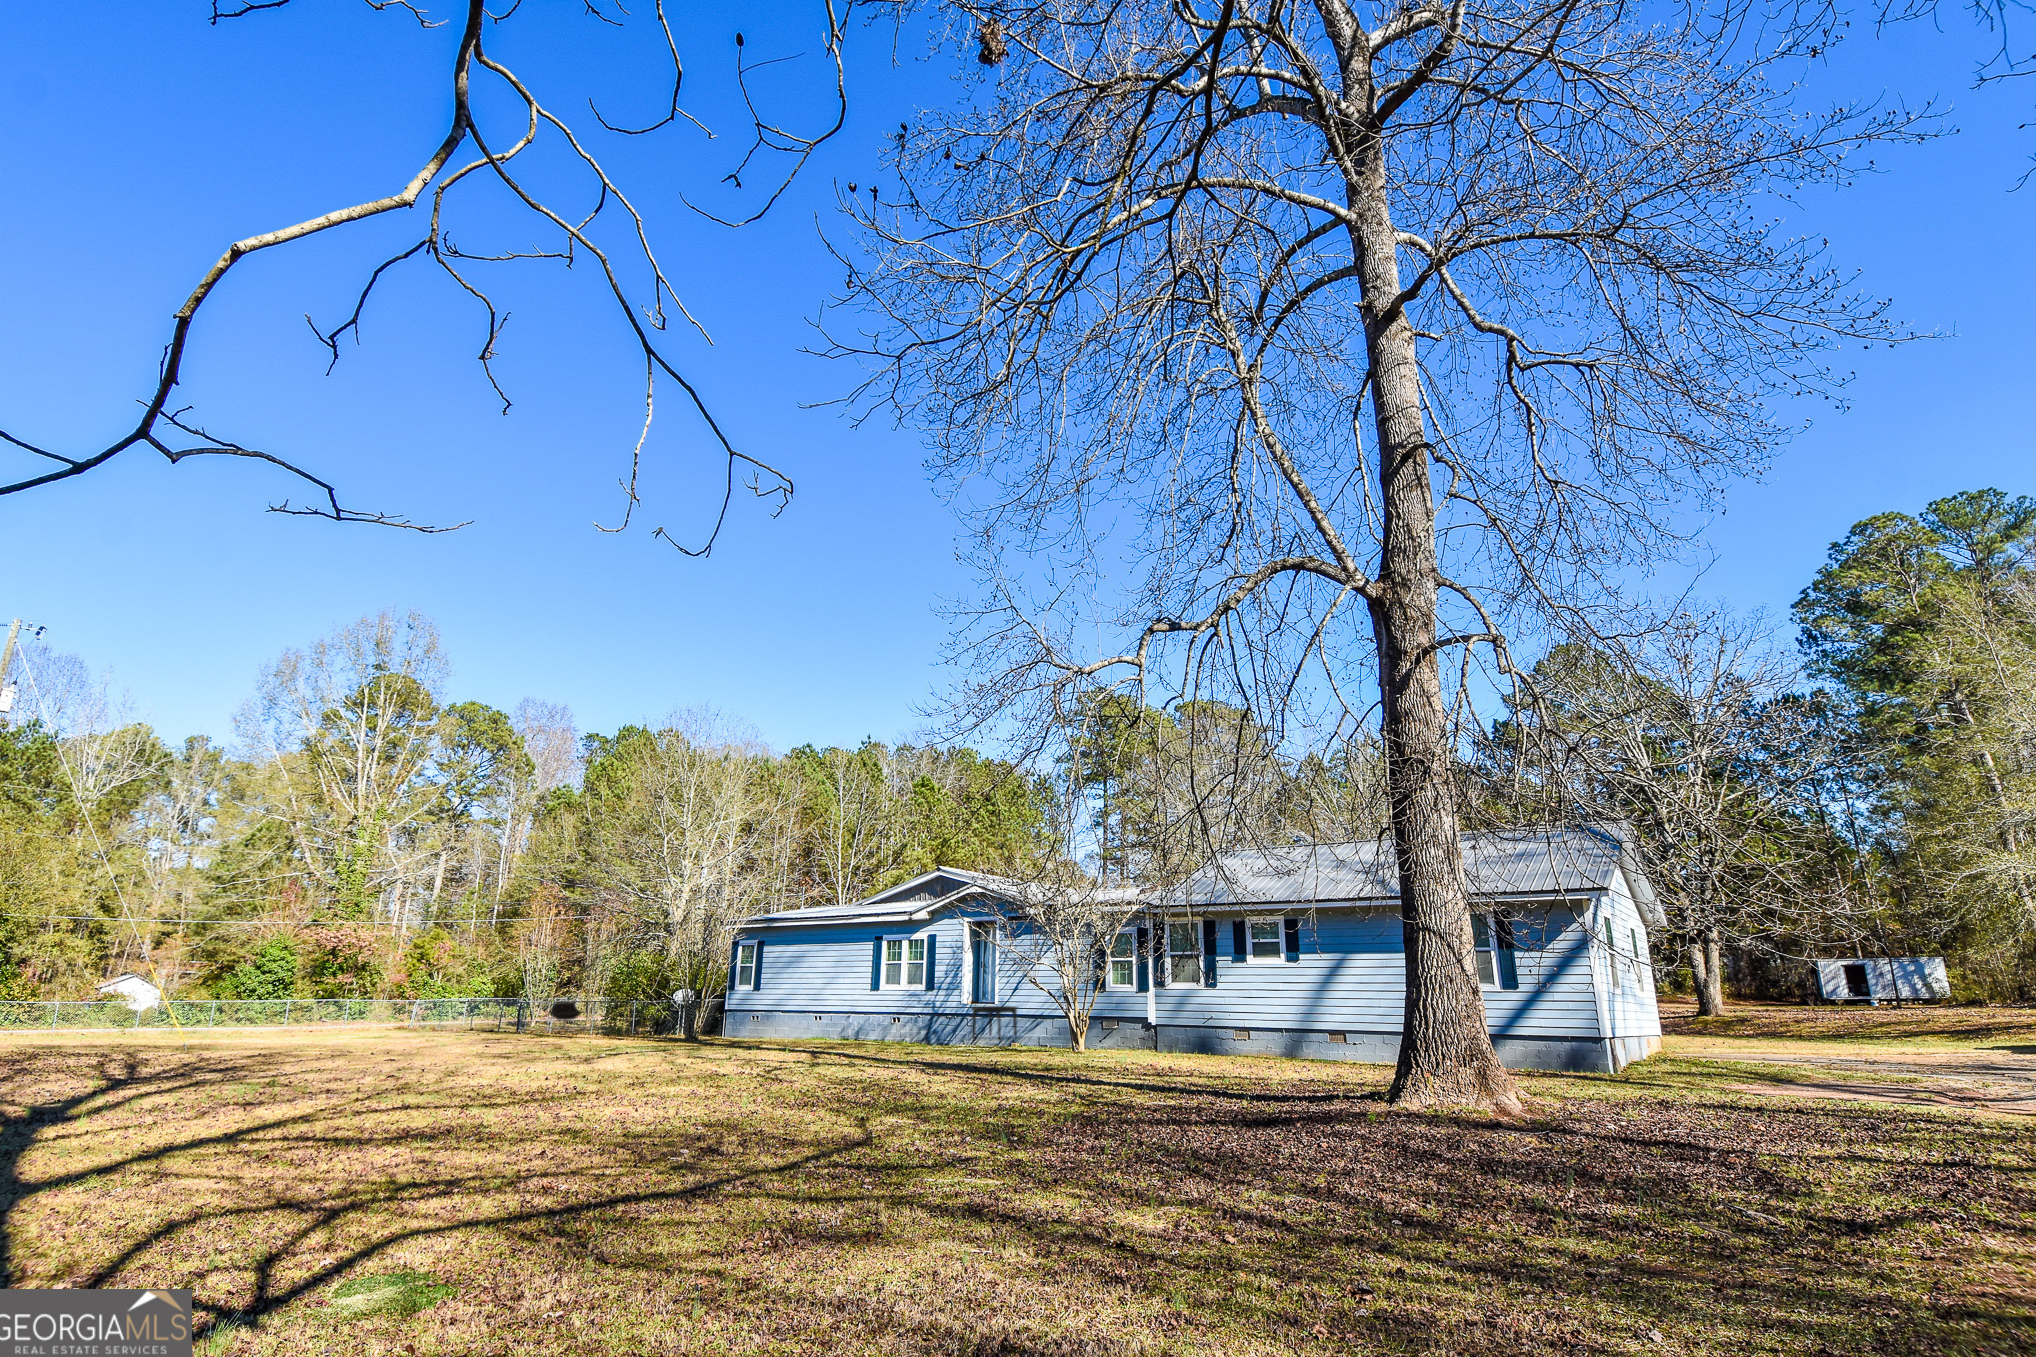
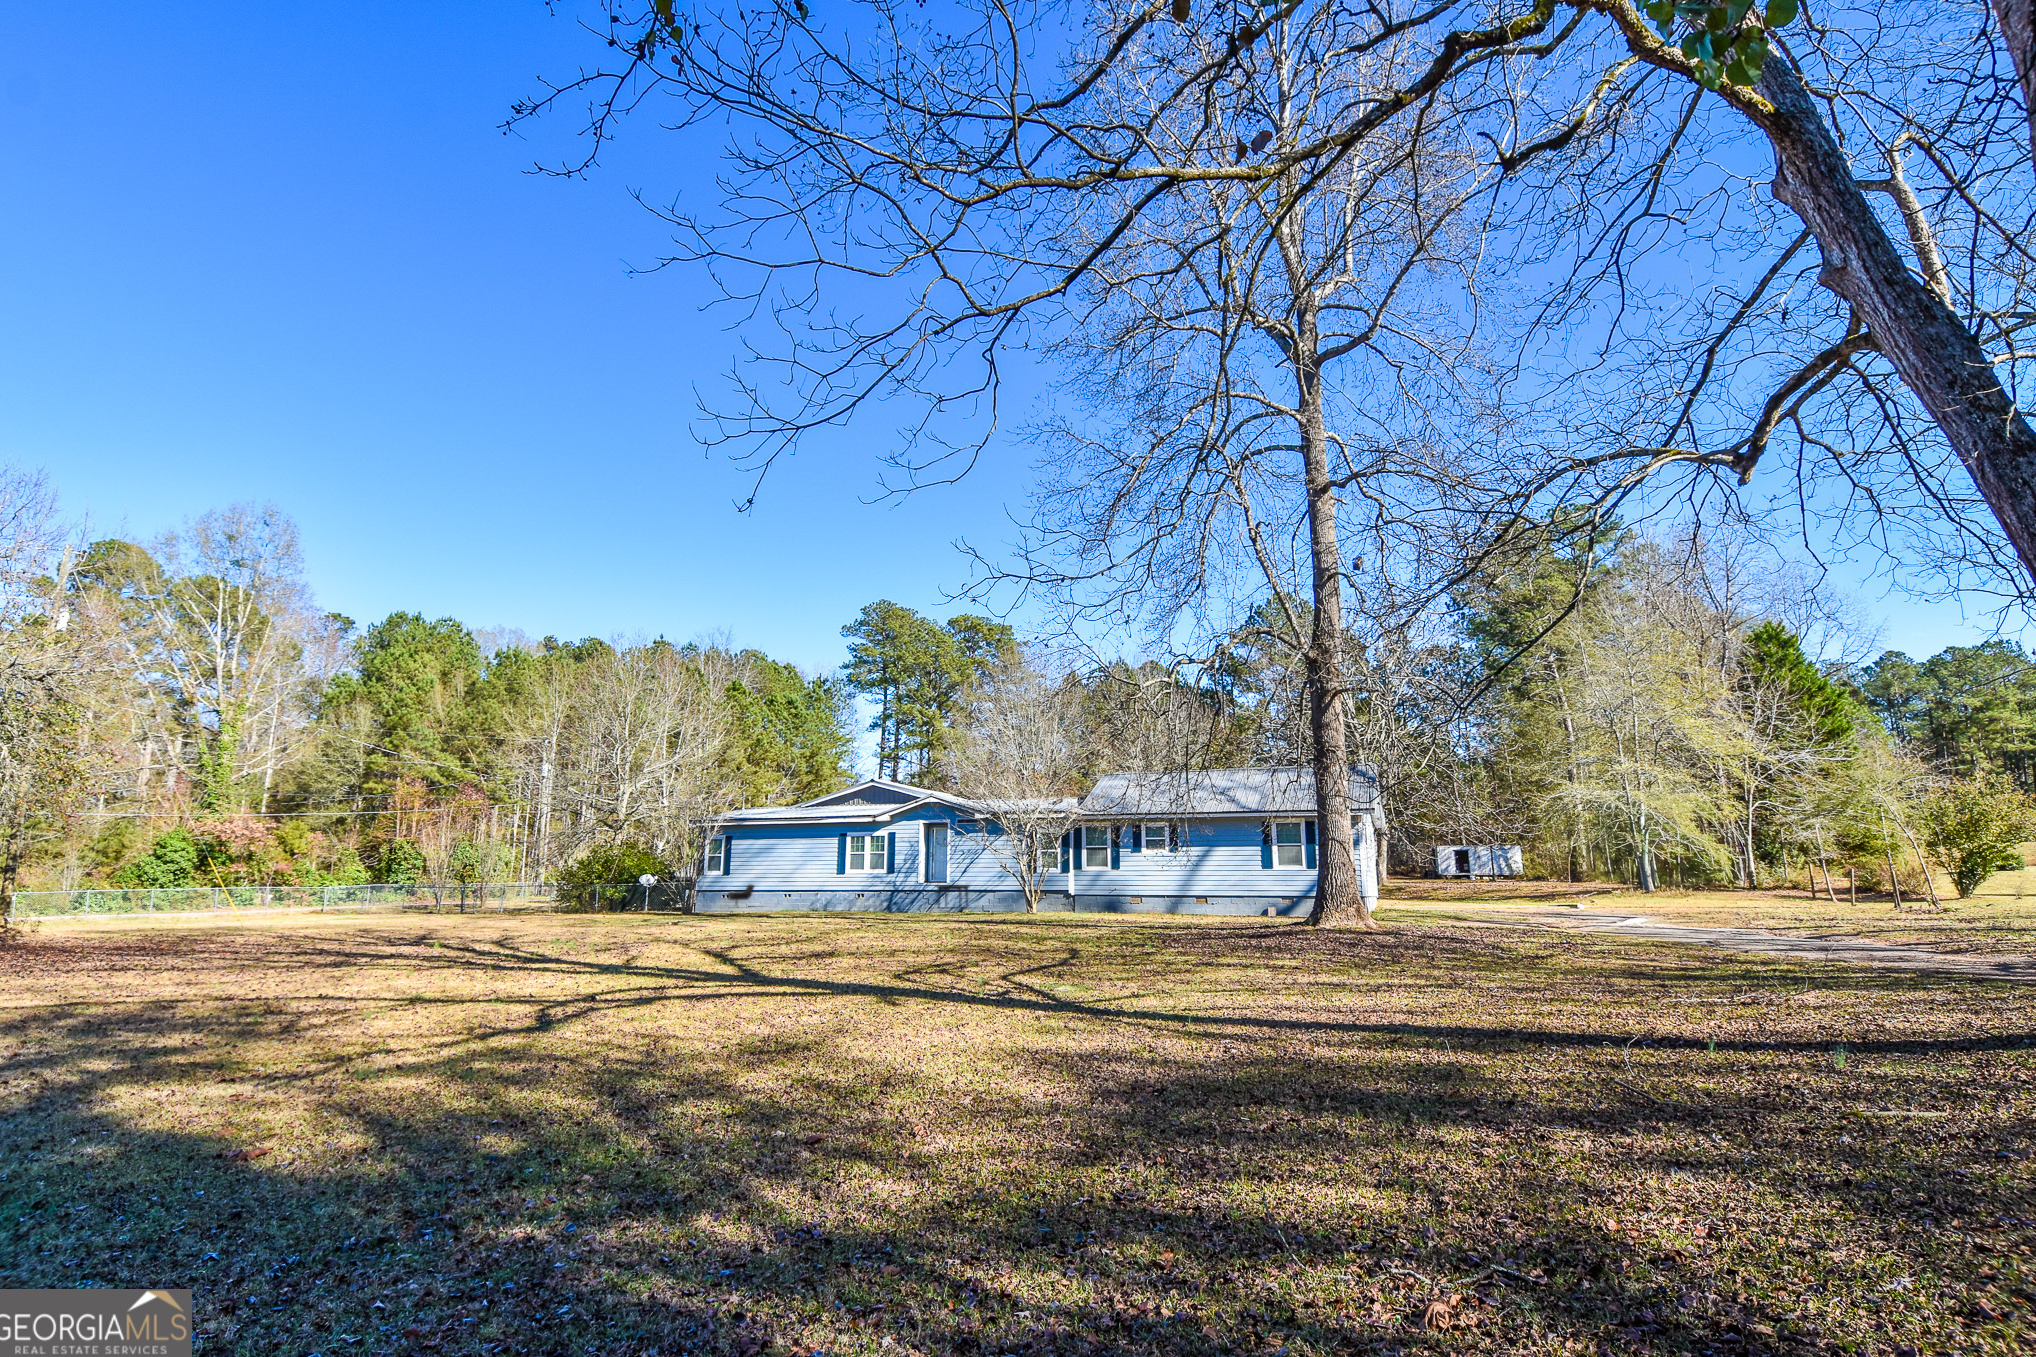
lounge chair: present [550,1001,582,1028] -> present [728,885,754,906]

